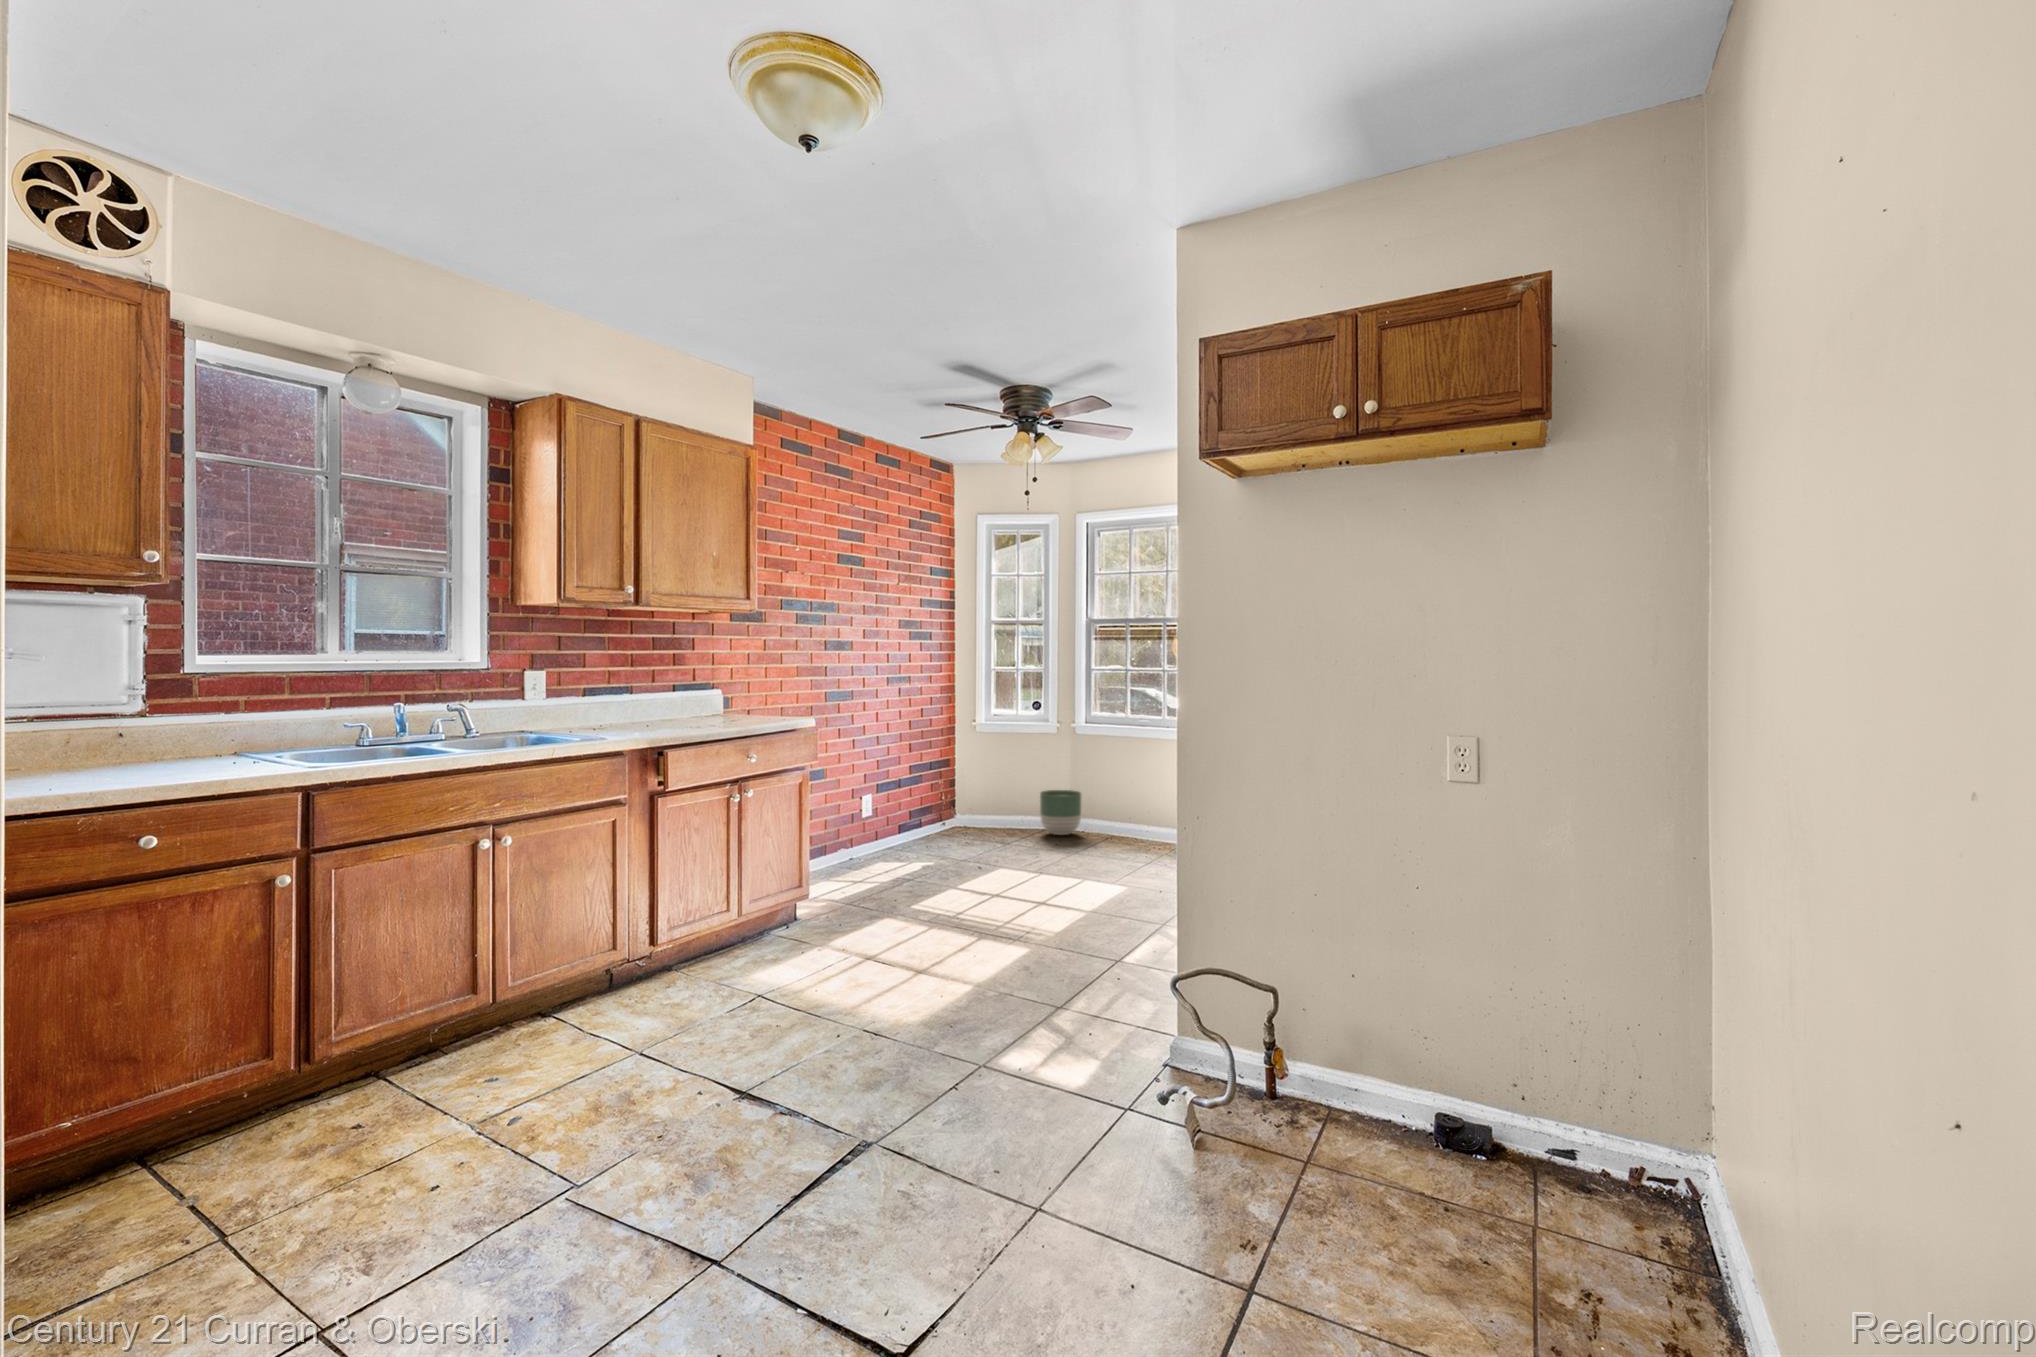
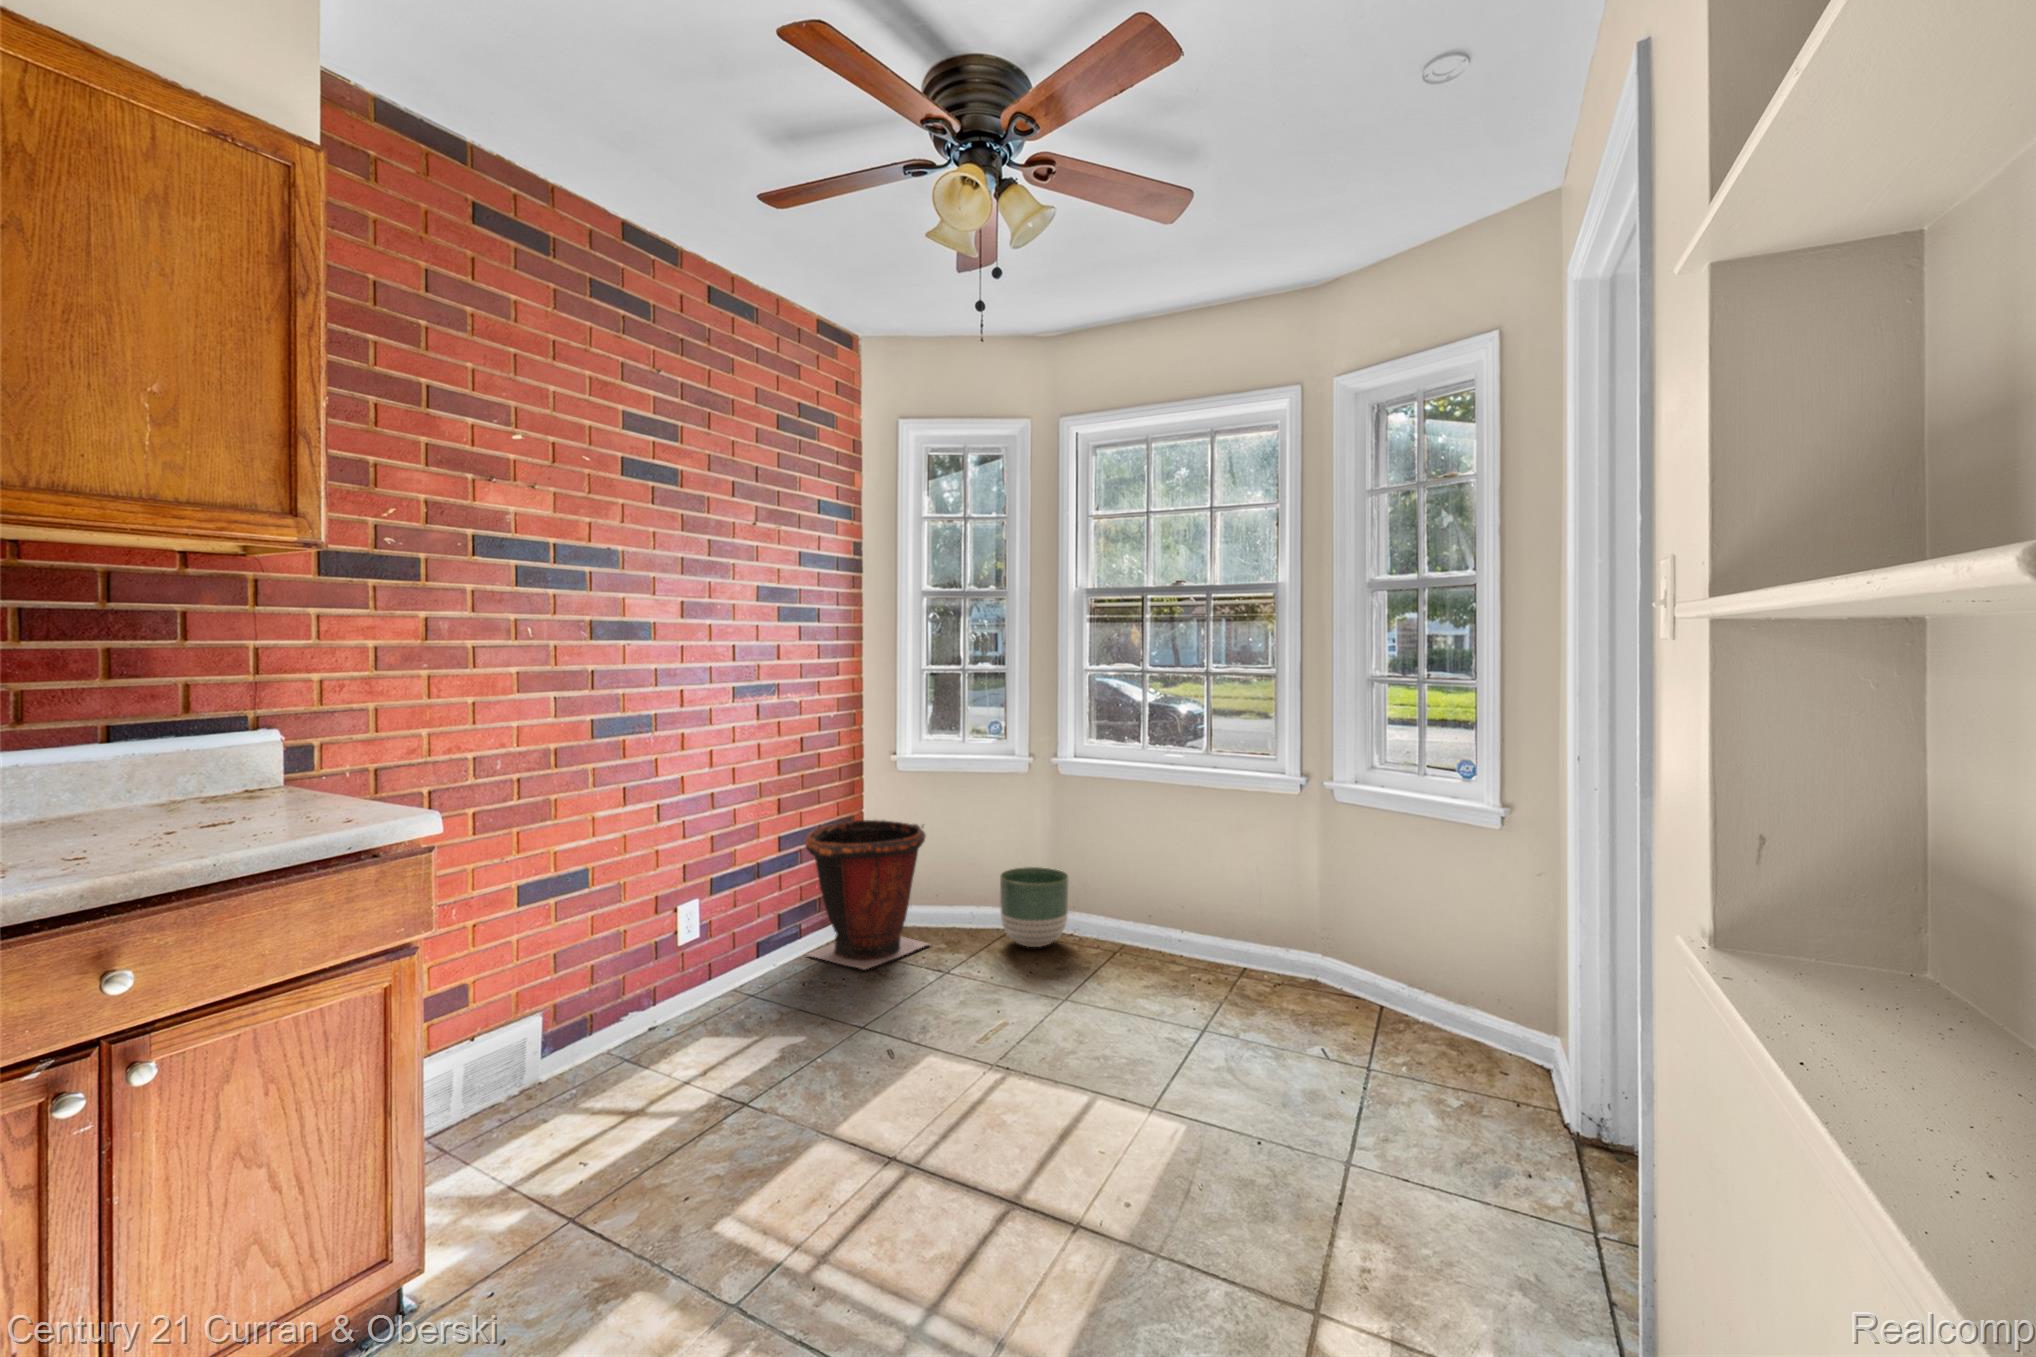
trash can: none [925,756,999,841] -> present [805,820,928,969]

